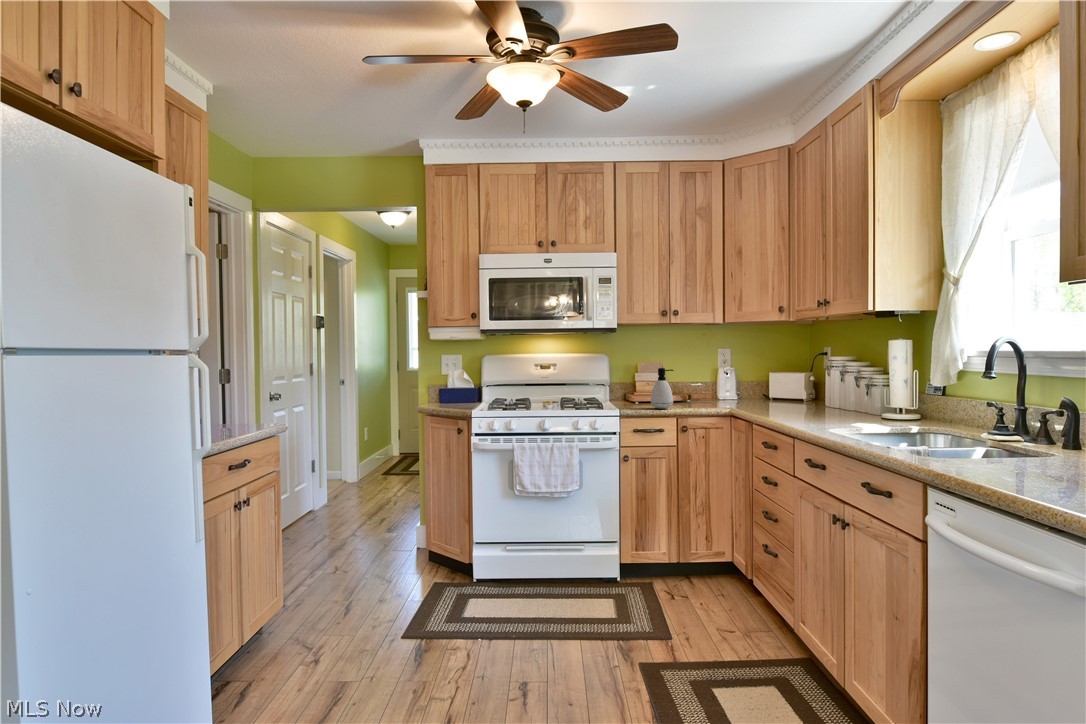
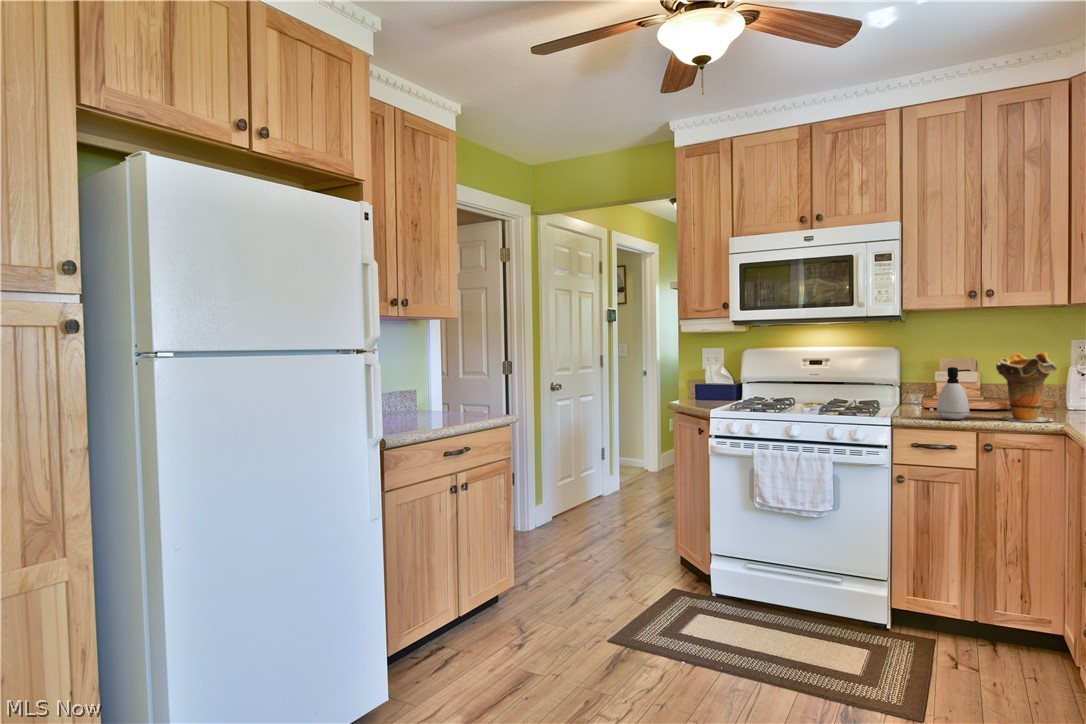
decorative vase: none [685,356,724,408] -> present [996,353,1057,422]

